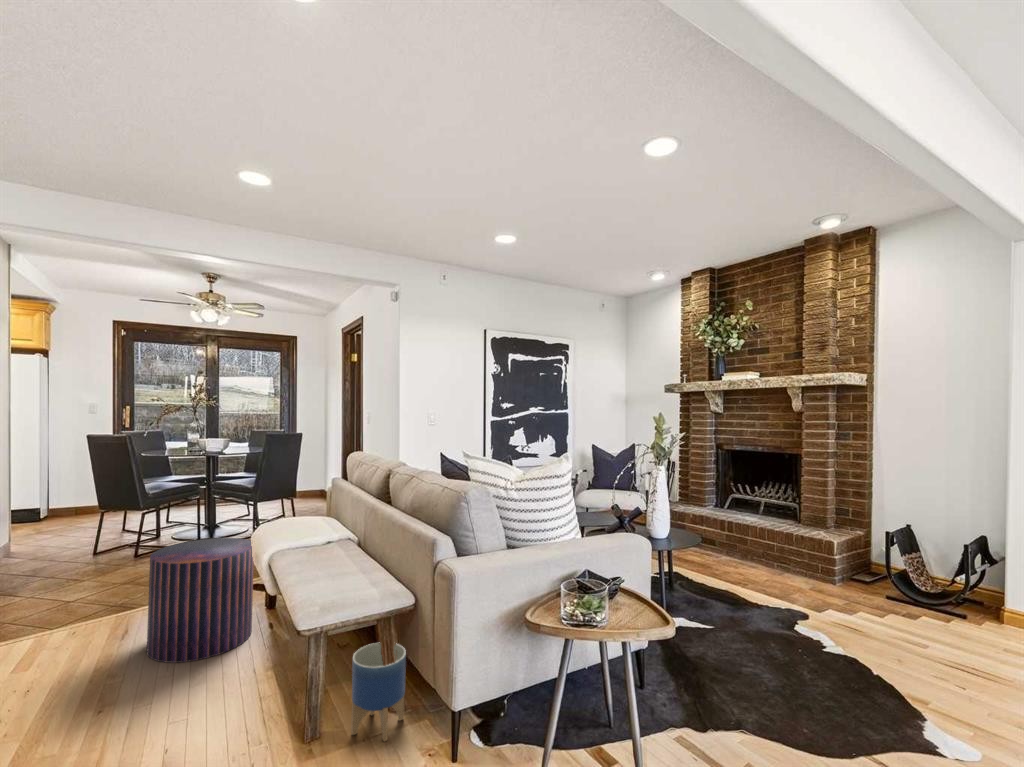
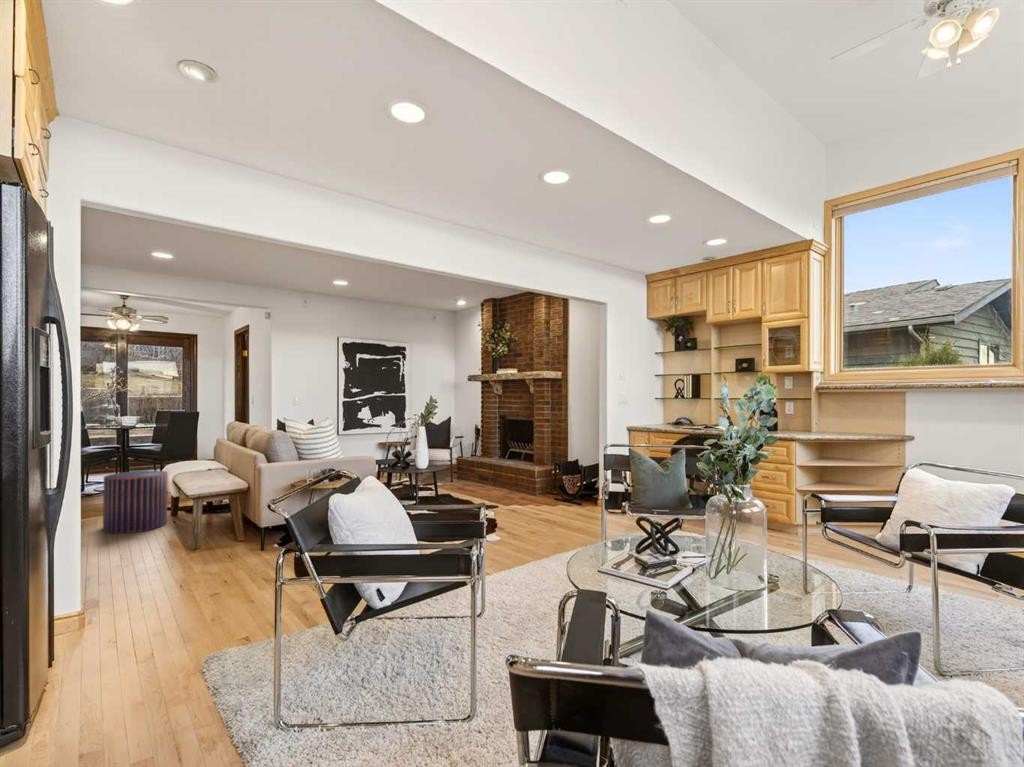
planter: present [351,643,406,741] -> none [222,508,251,548]

